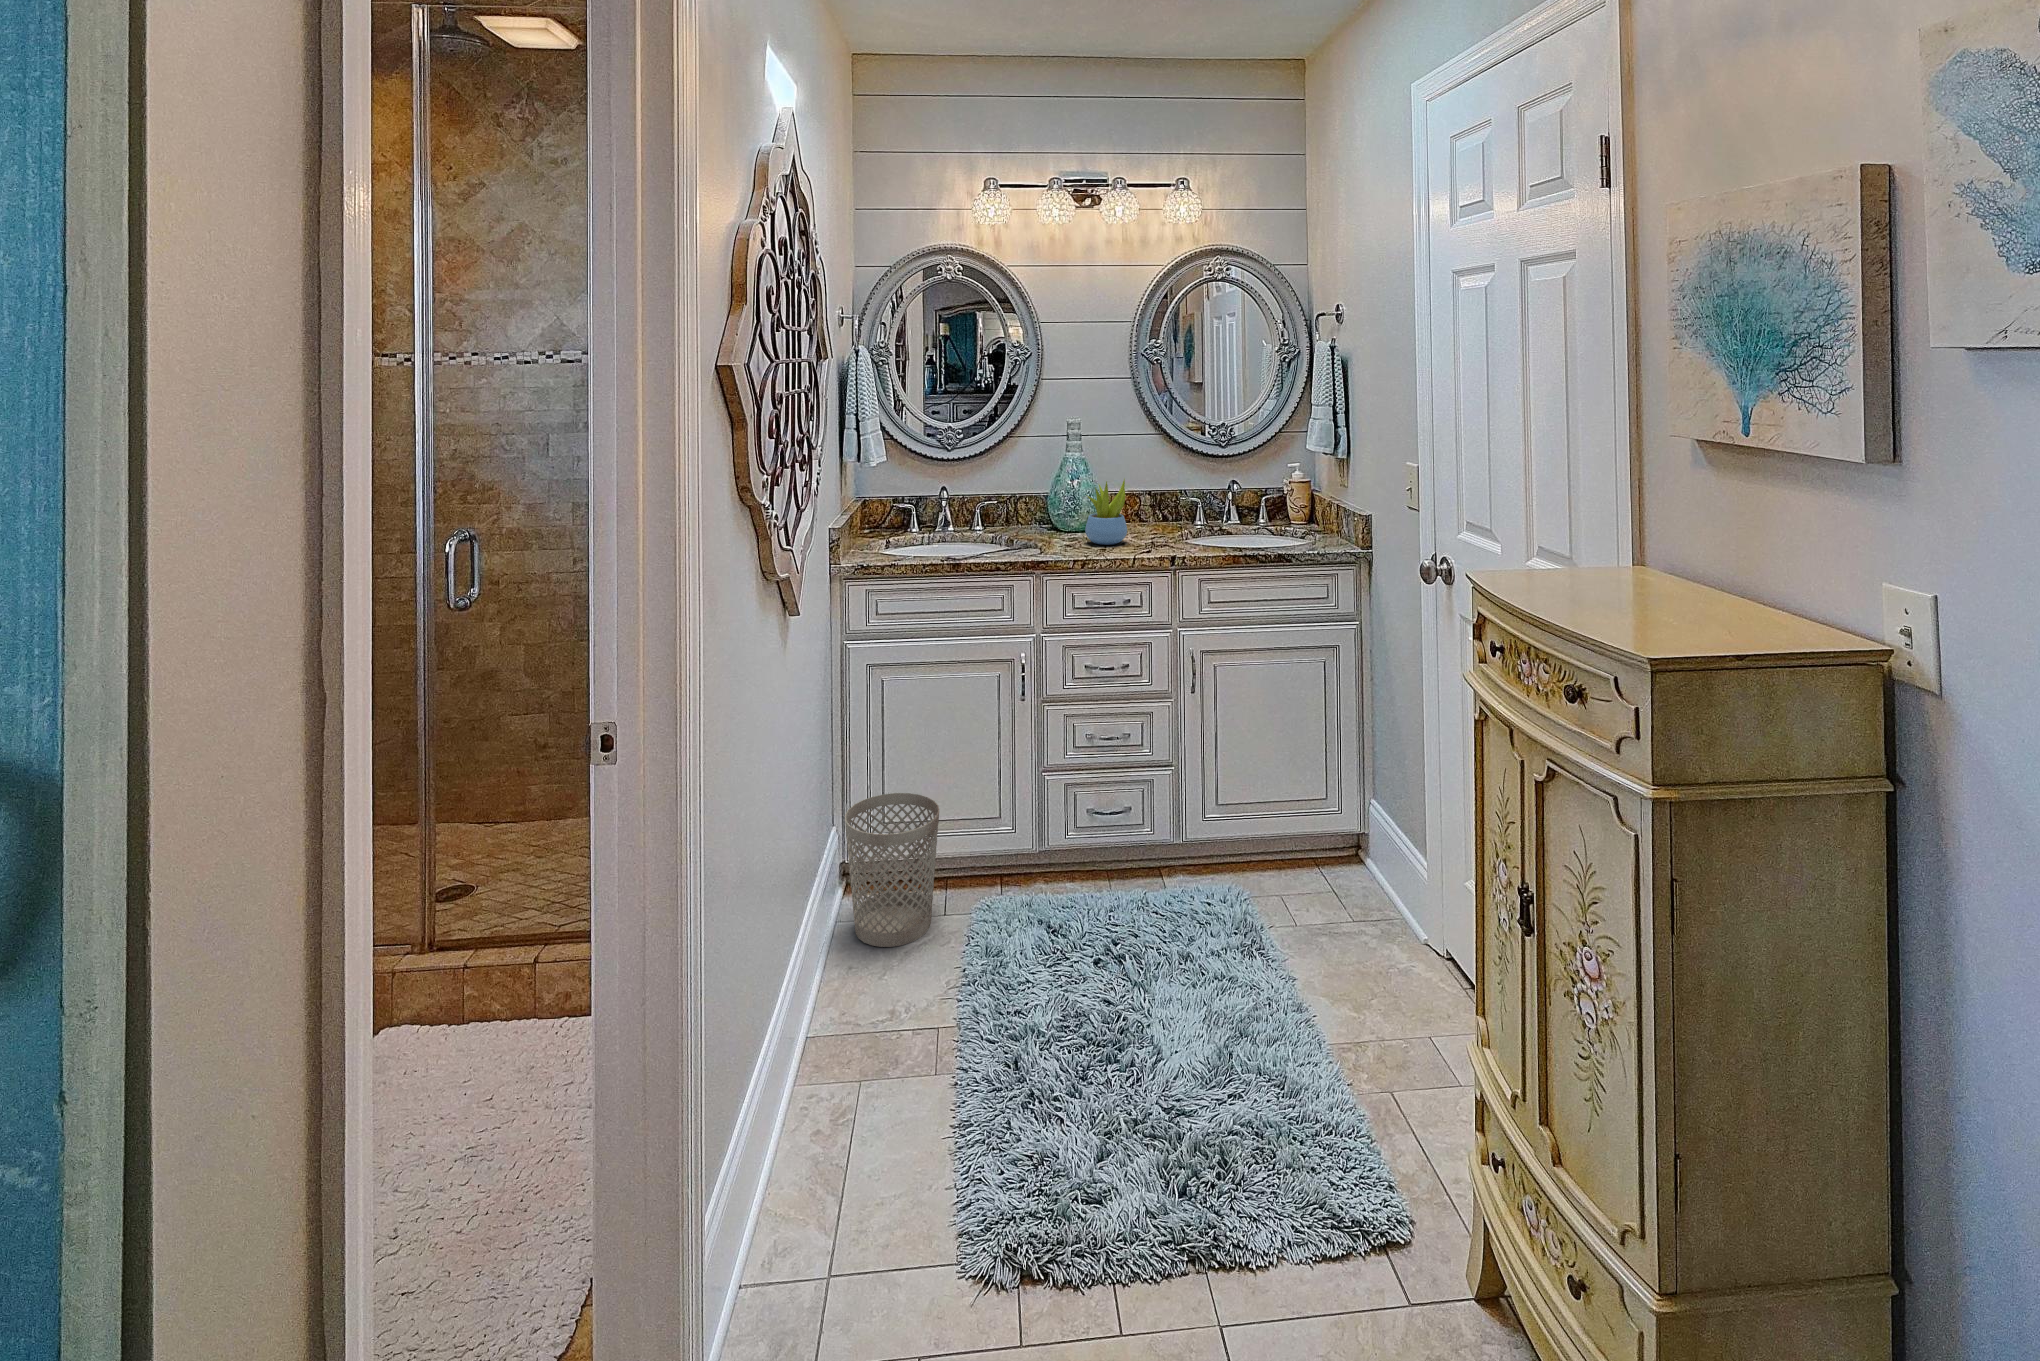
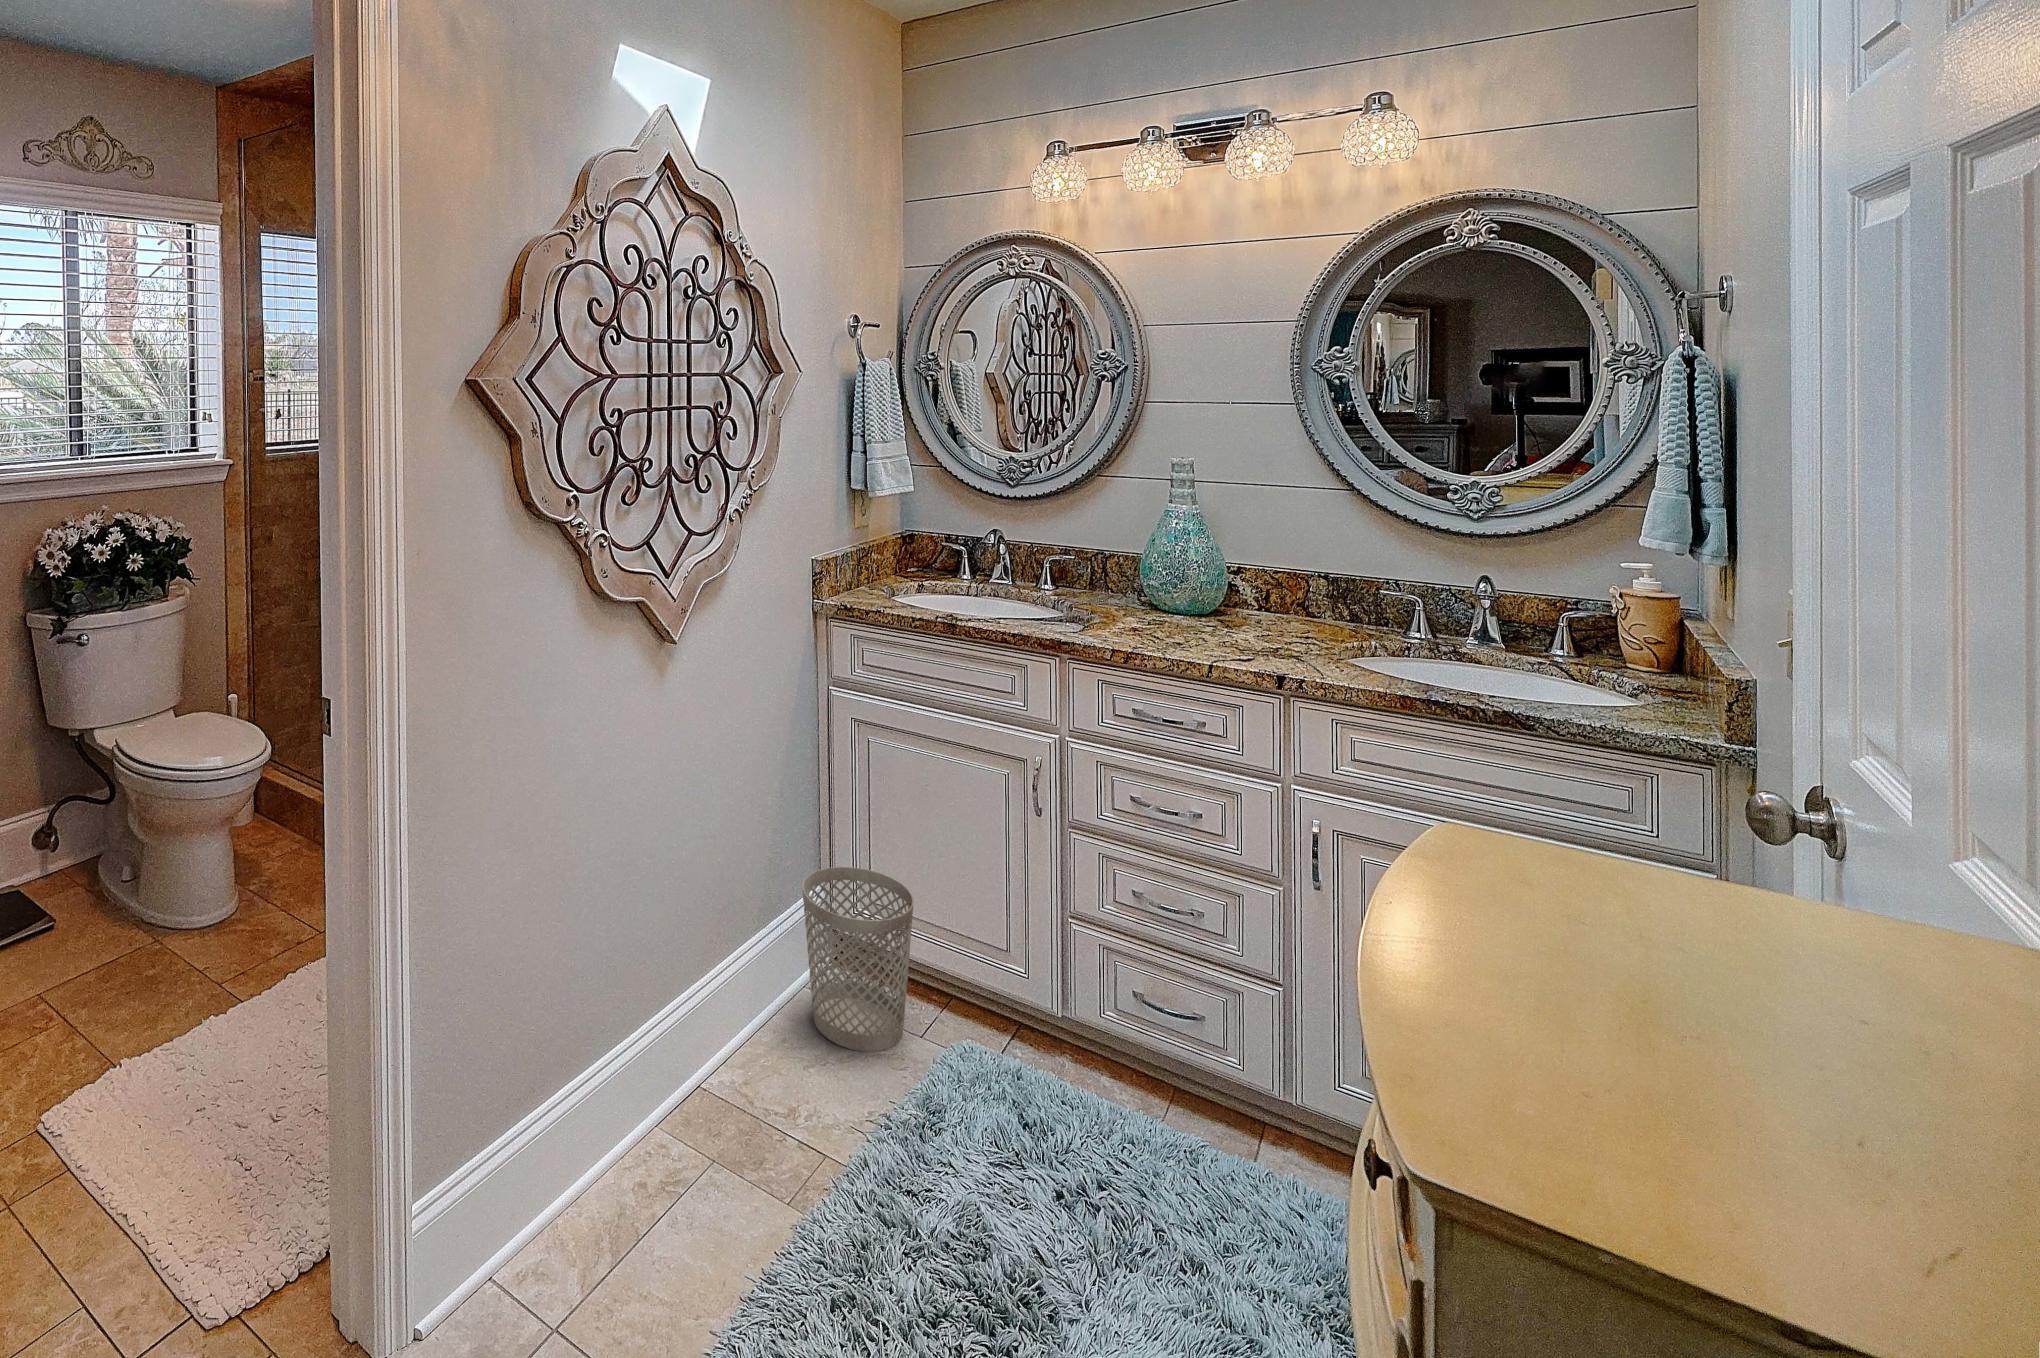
succulent plant: present [1085,479,1127,545] -> none [1175,545,1244,636]

